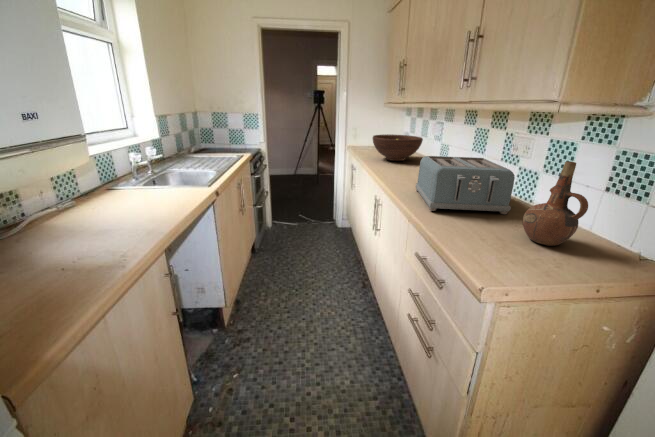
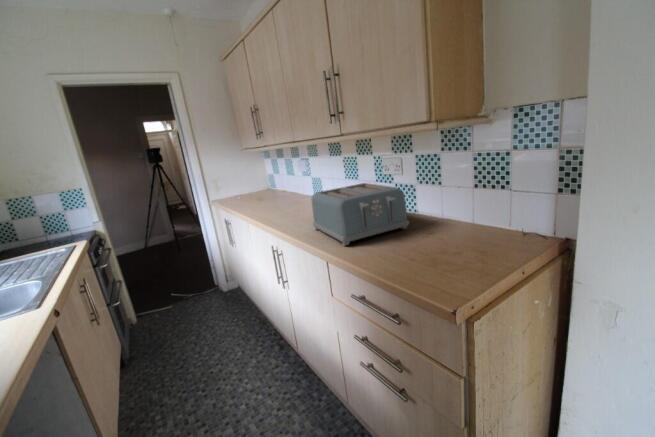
fruit bowl: present [373,134,423,161] -> none [242,177,293,206]
ceramic pitcher: present [523,161,588,246] -> none [432,169,480,246]

